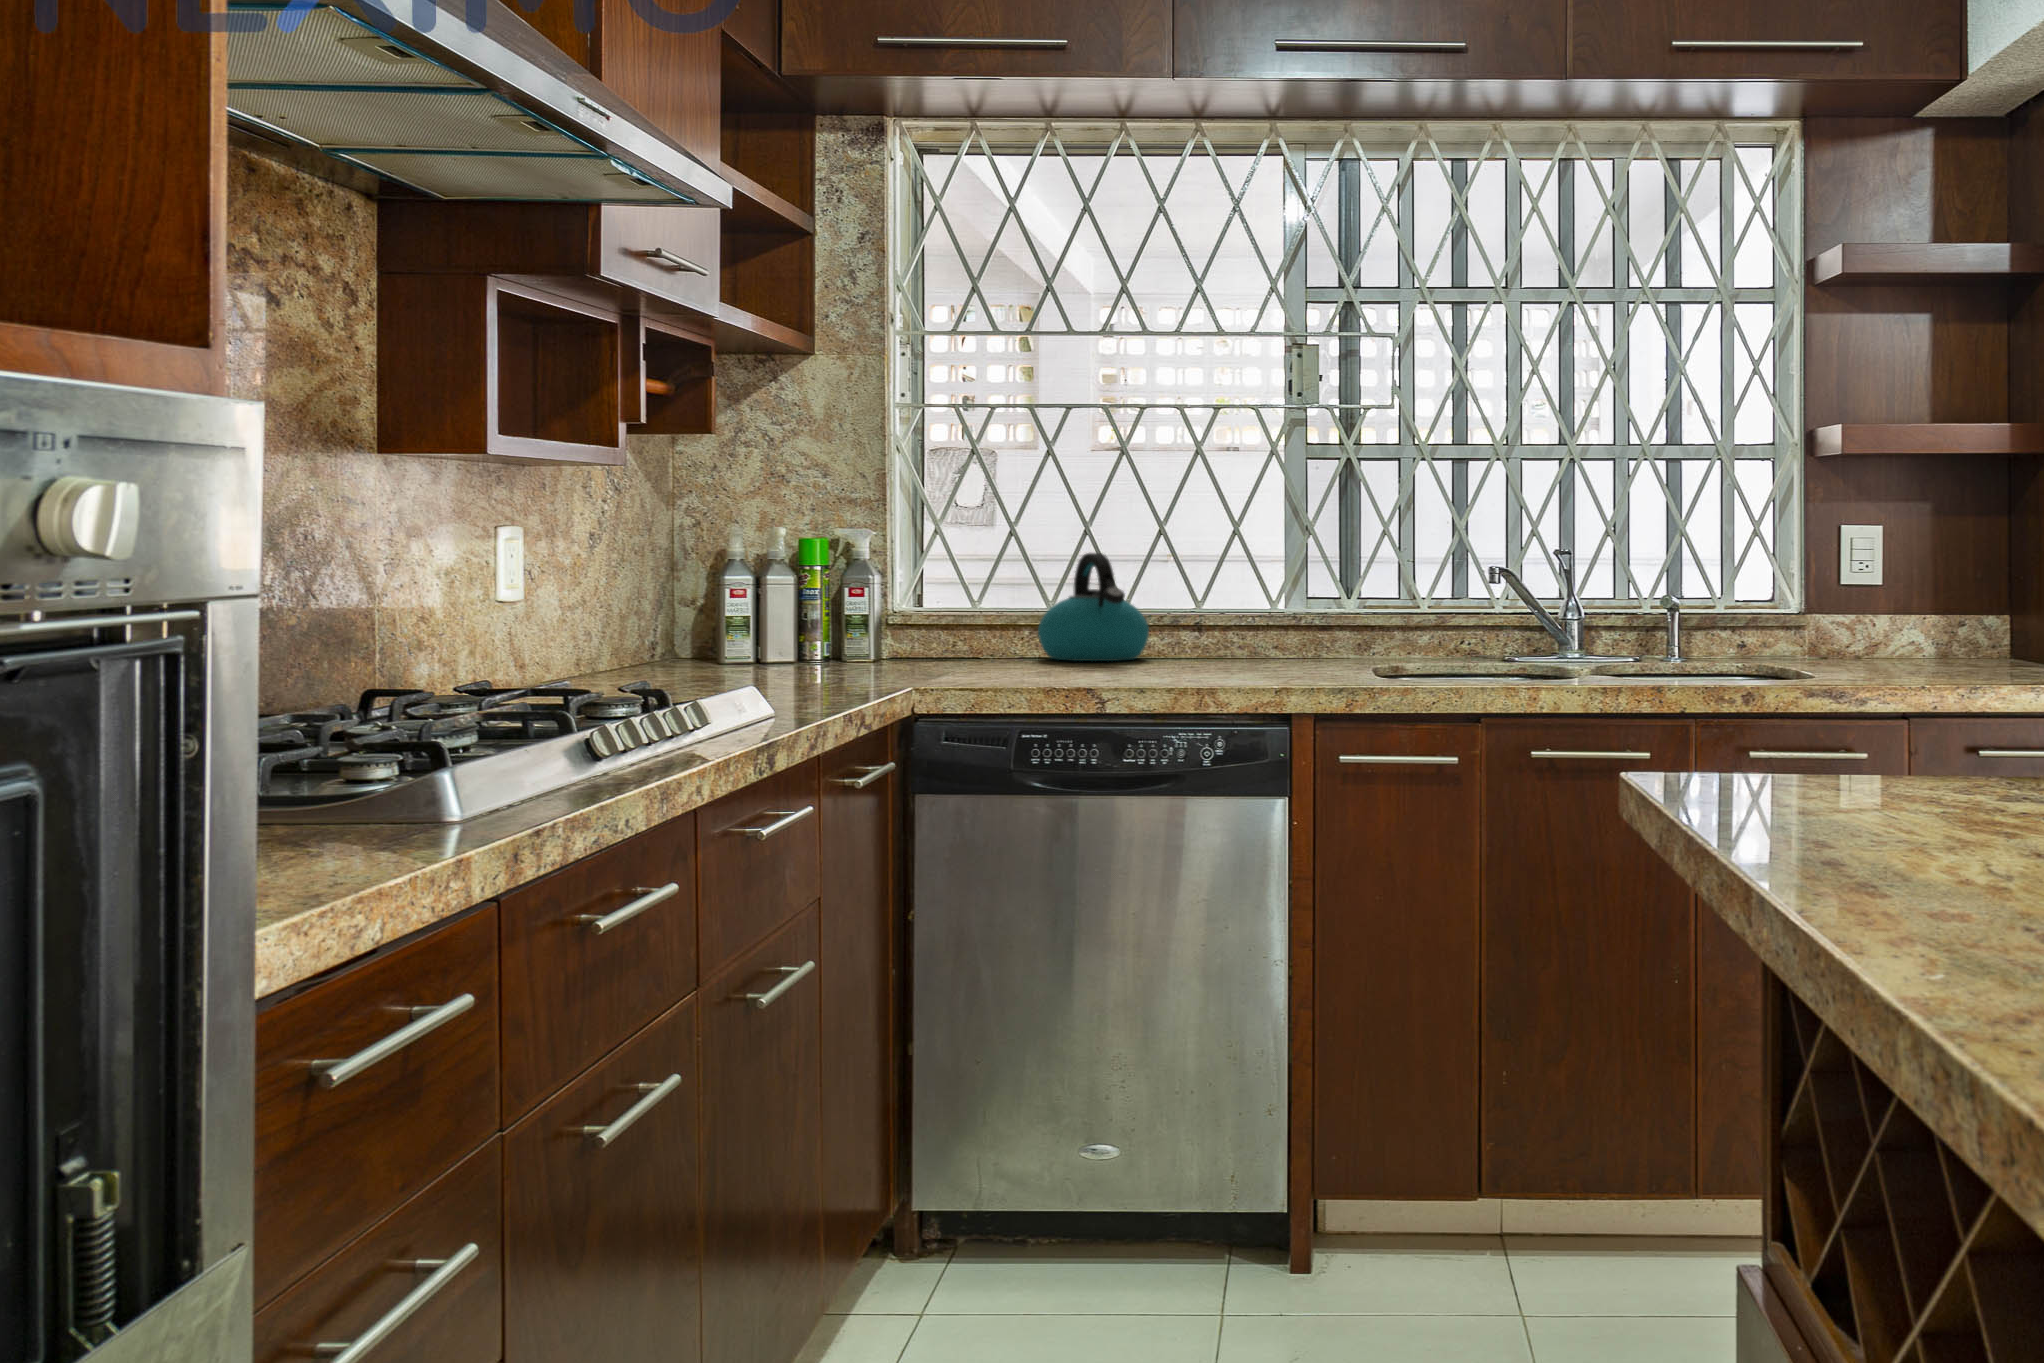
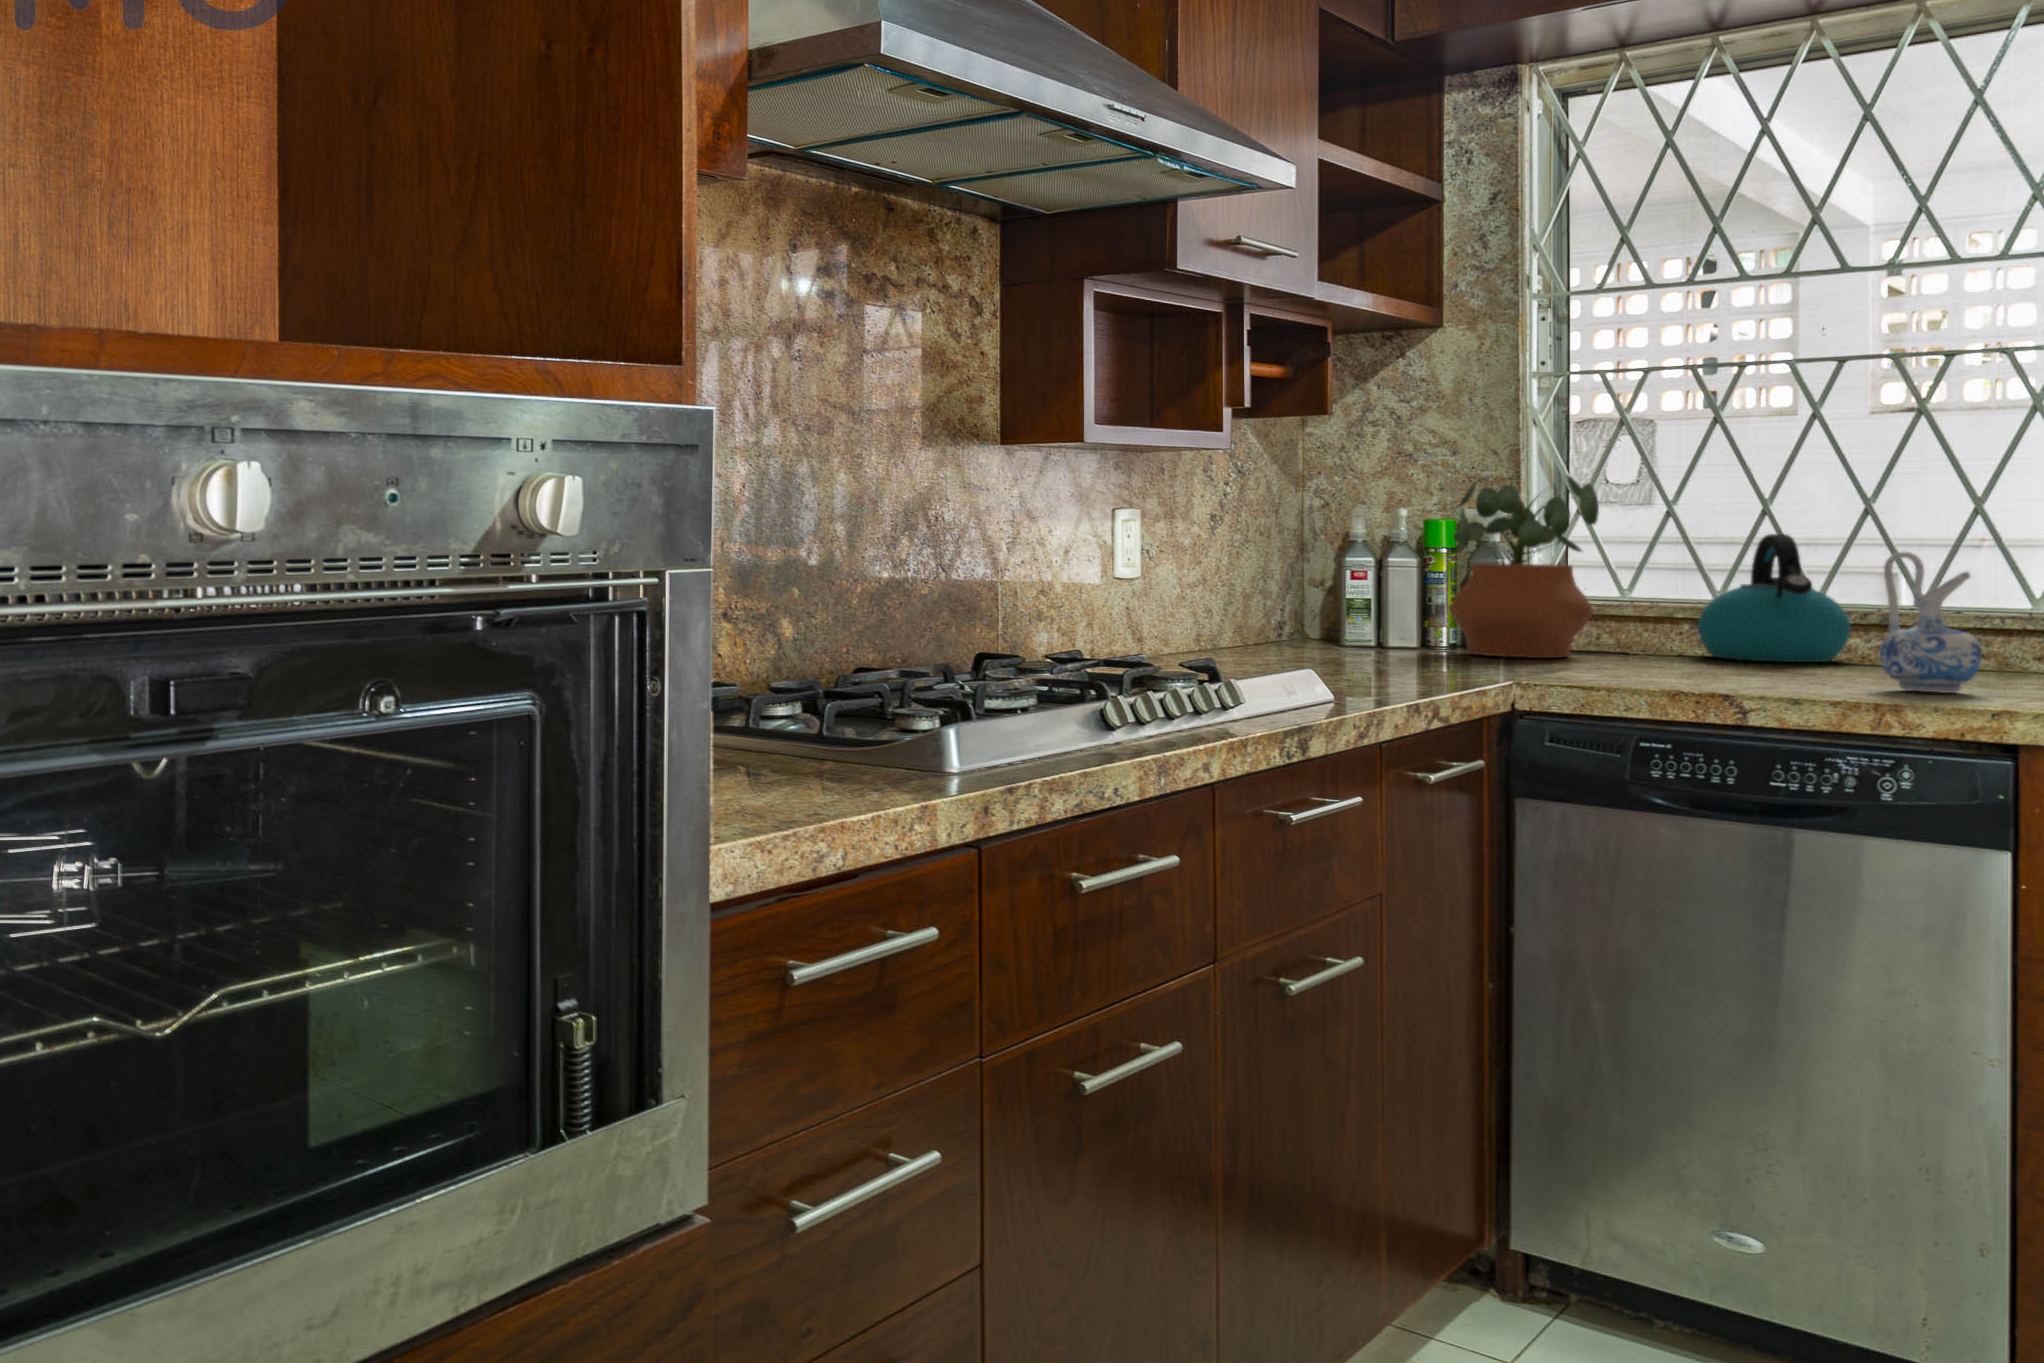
potted plant: none [831,498,960,666] -> present [1449,476,1599,658]
ceramic pitcher: none [1191,568,1257,680] -> present [1880,552,1982,693]

